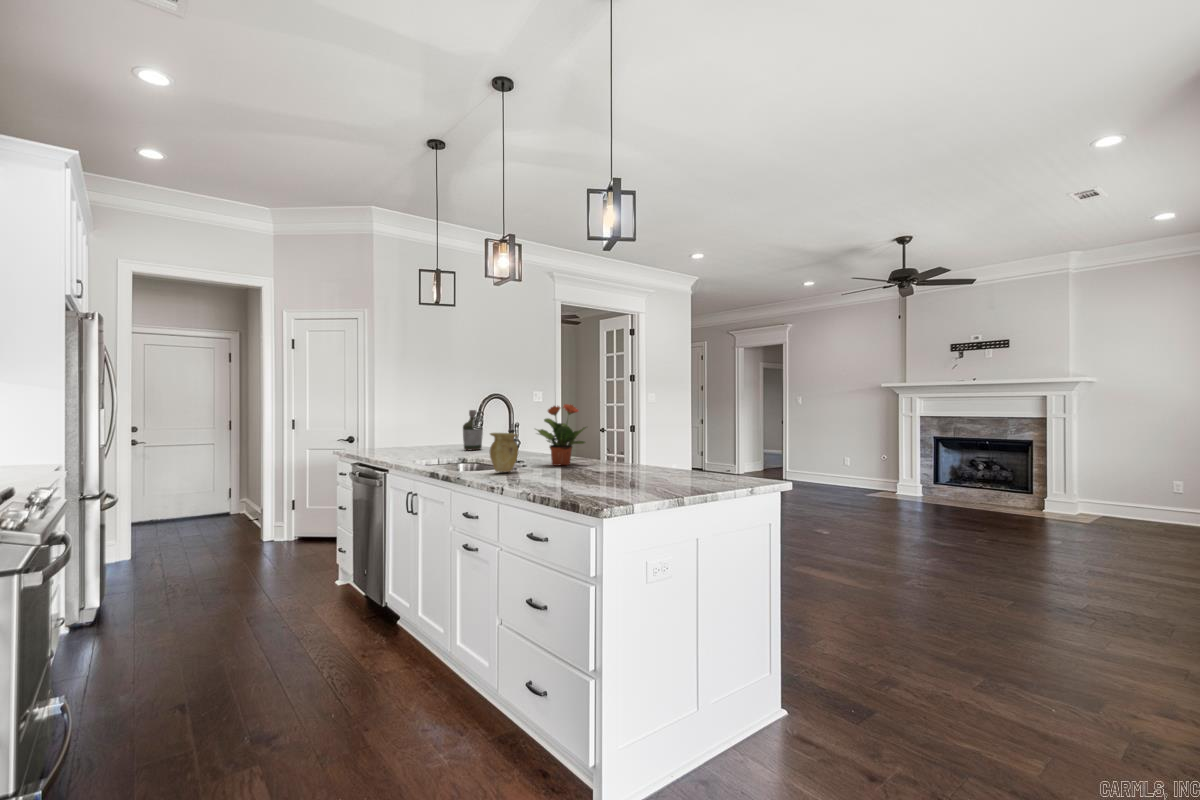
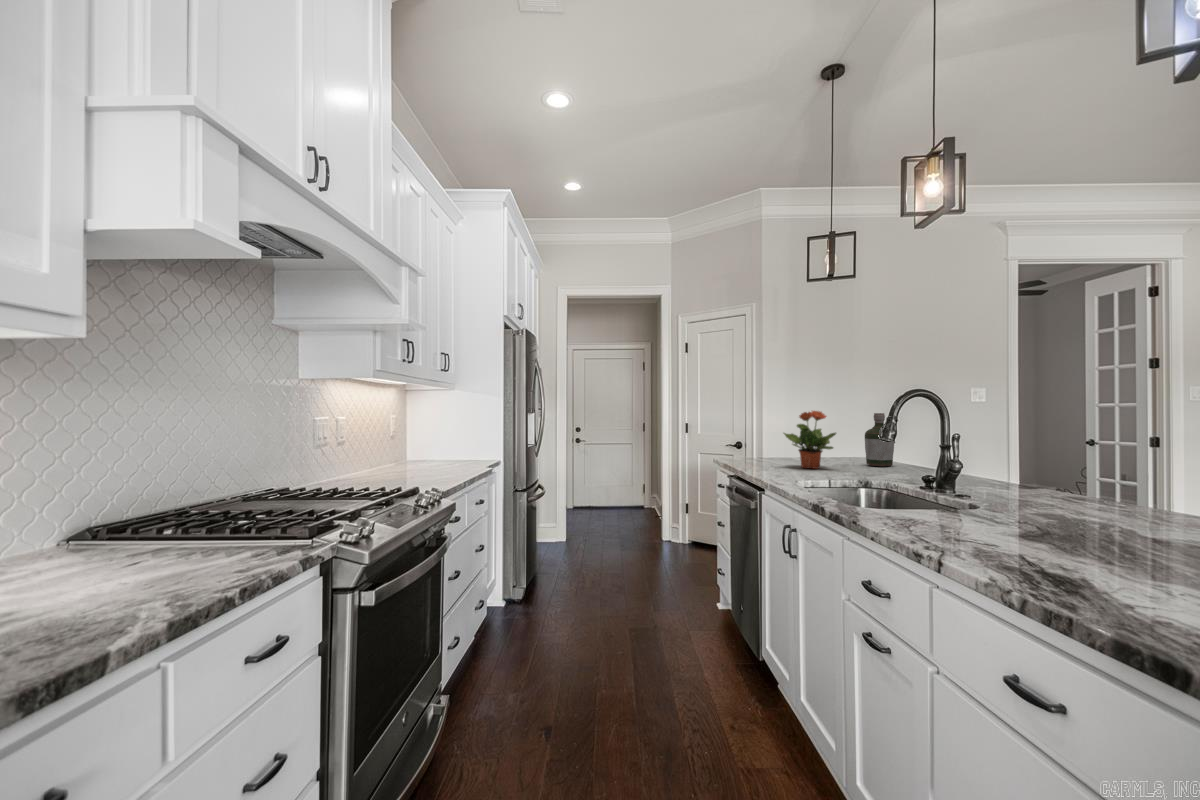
potted plant: present [536,404,586,466] -> present [784,411,836,469]
vase: present [490,433,518,472] -> none [913,454,974,525]

